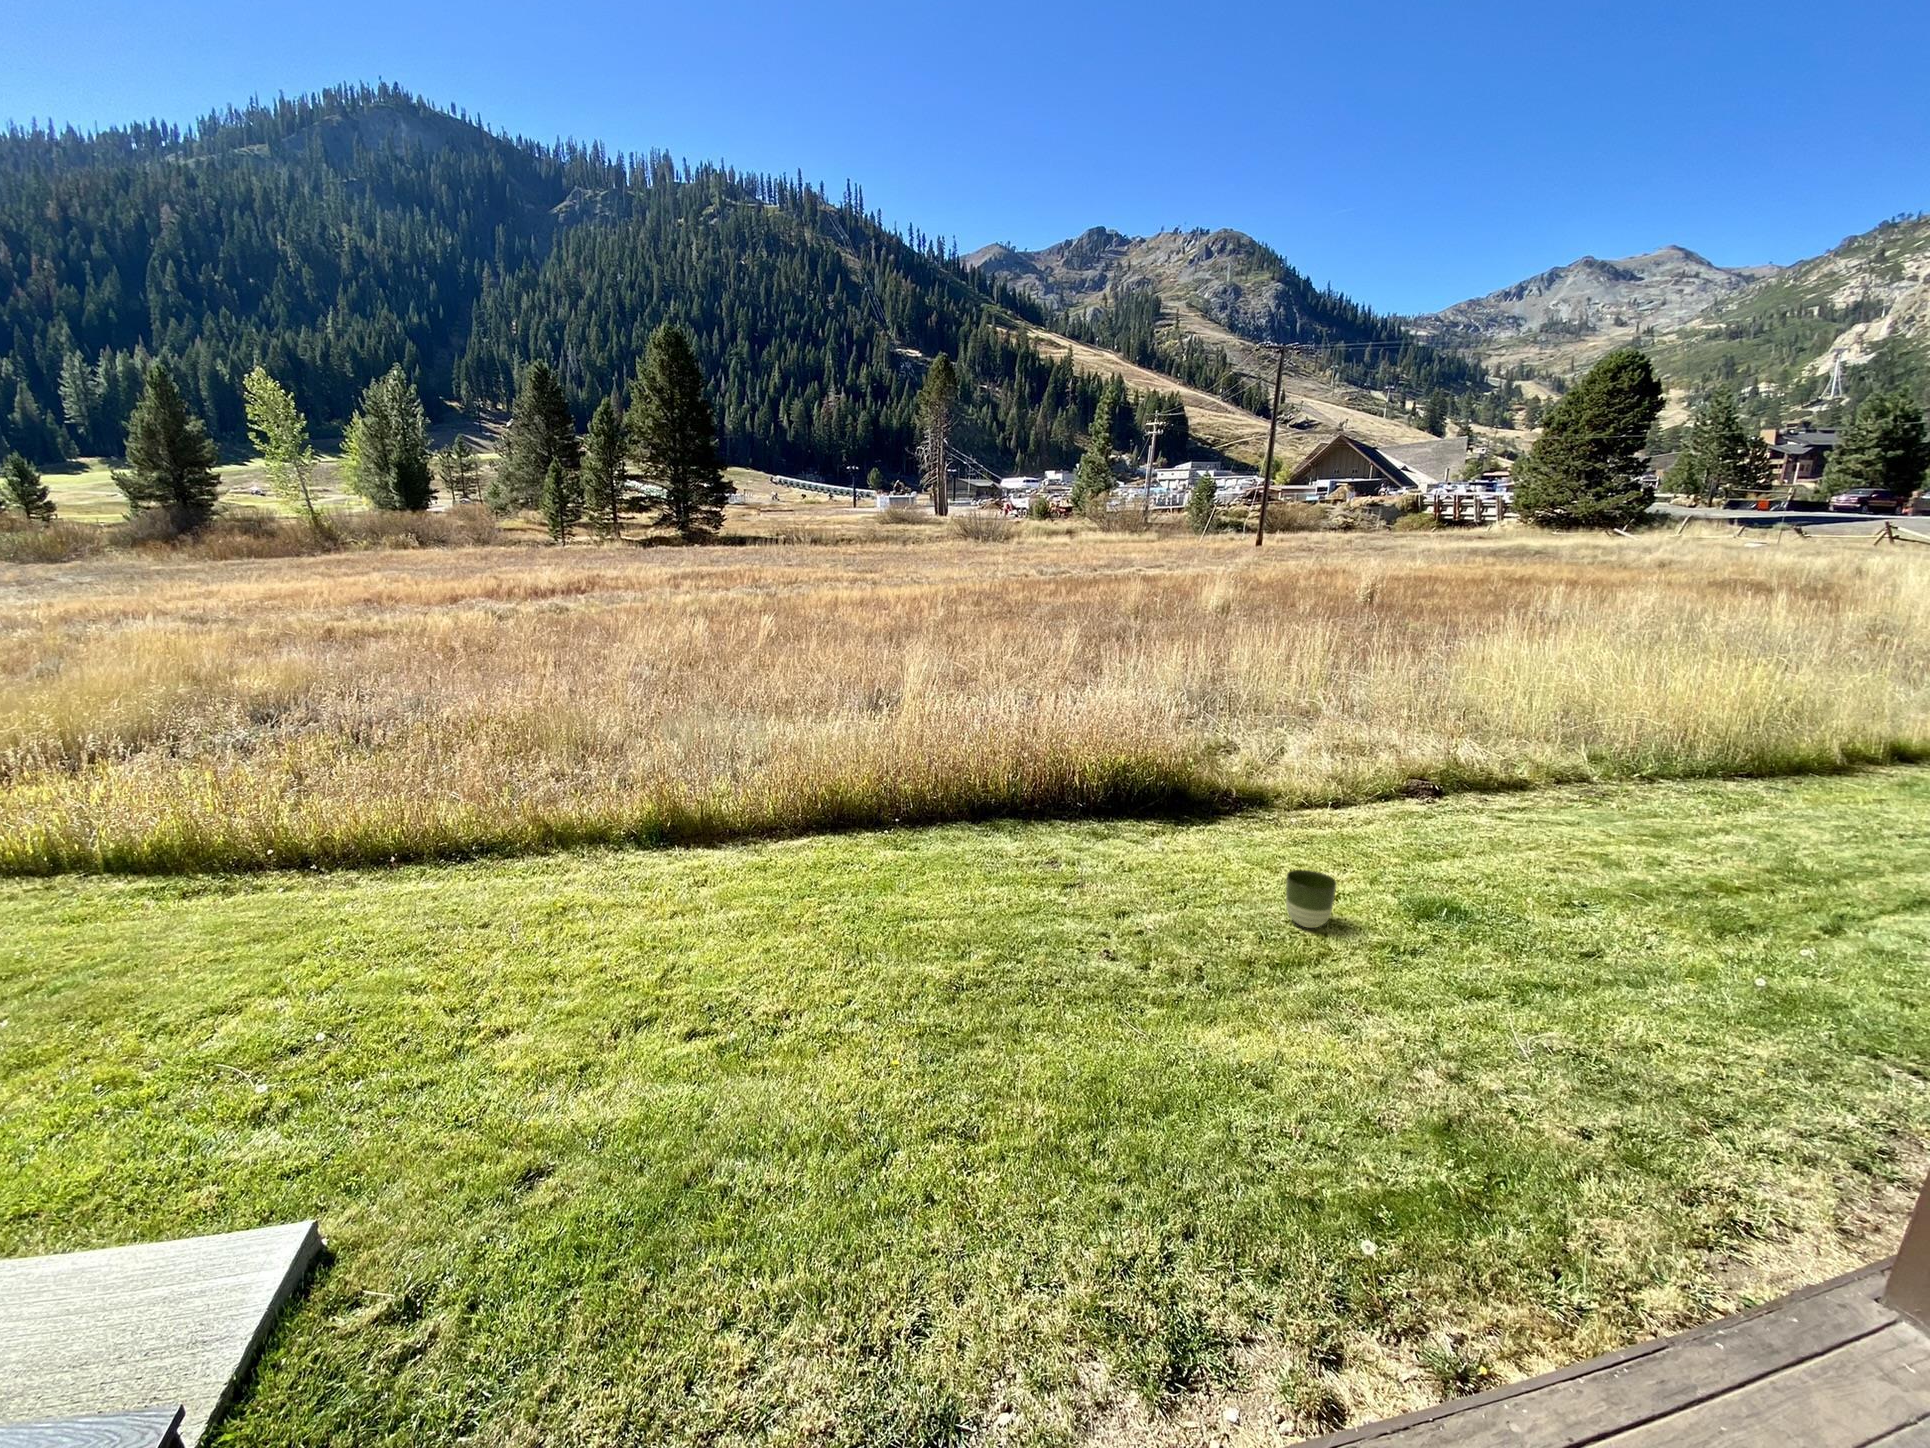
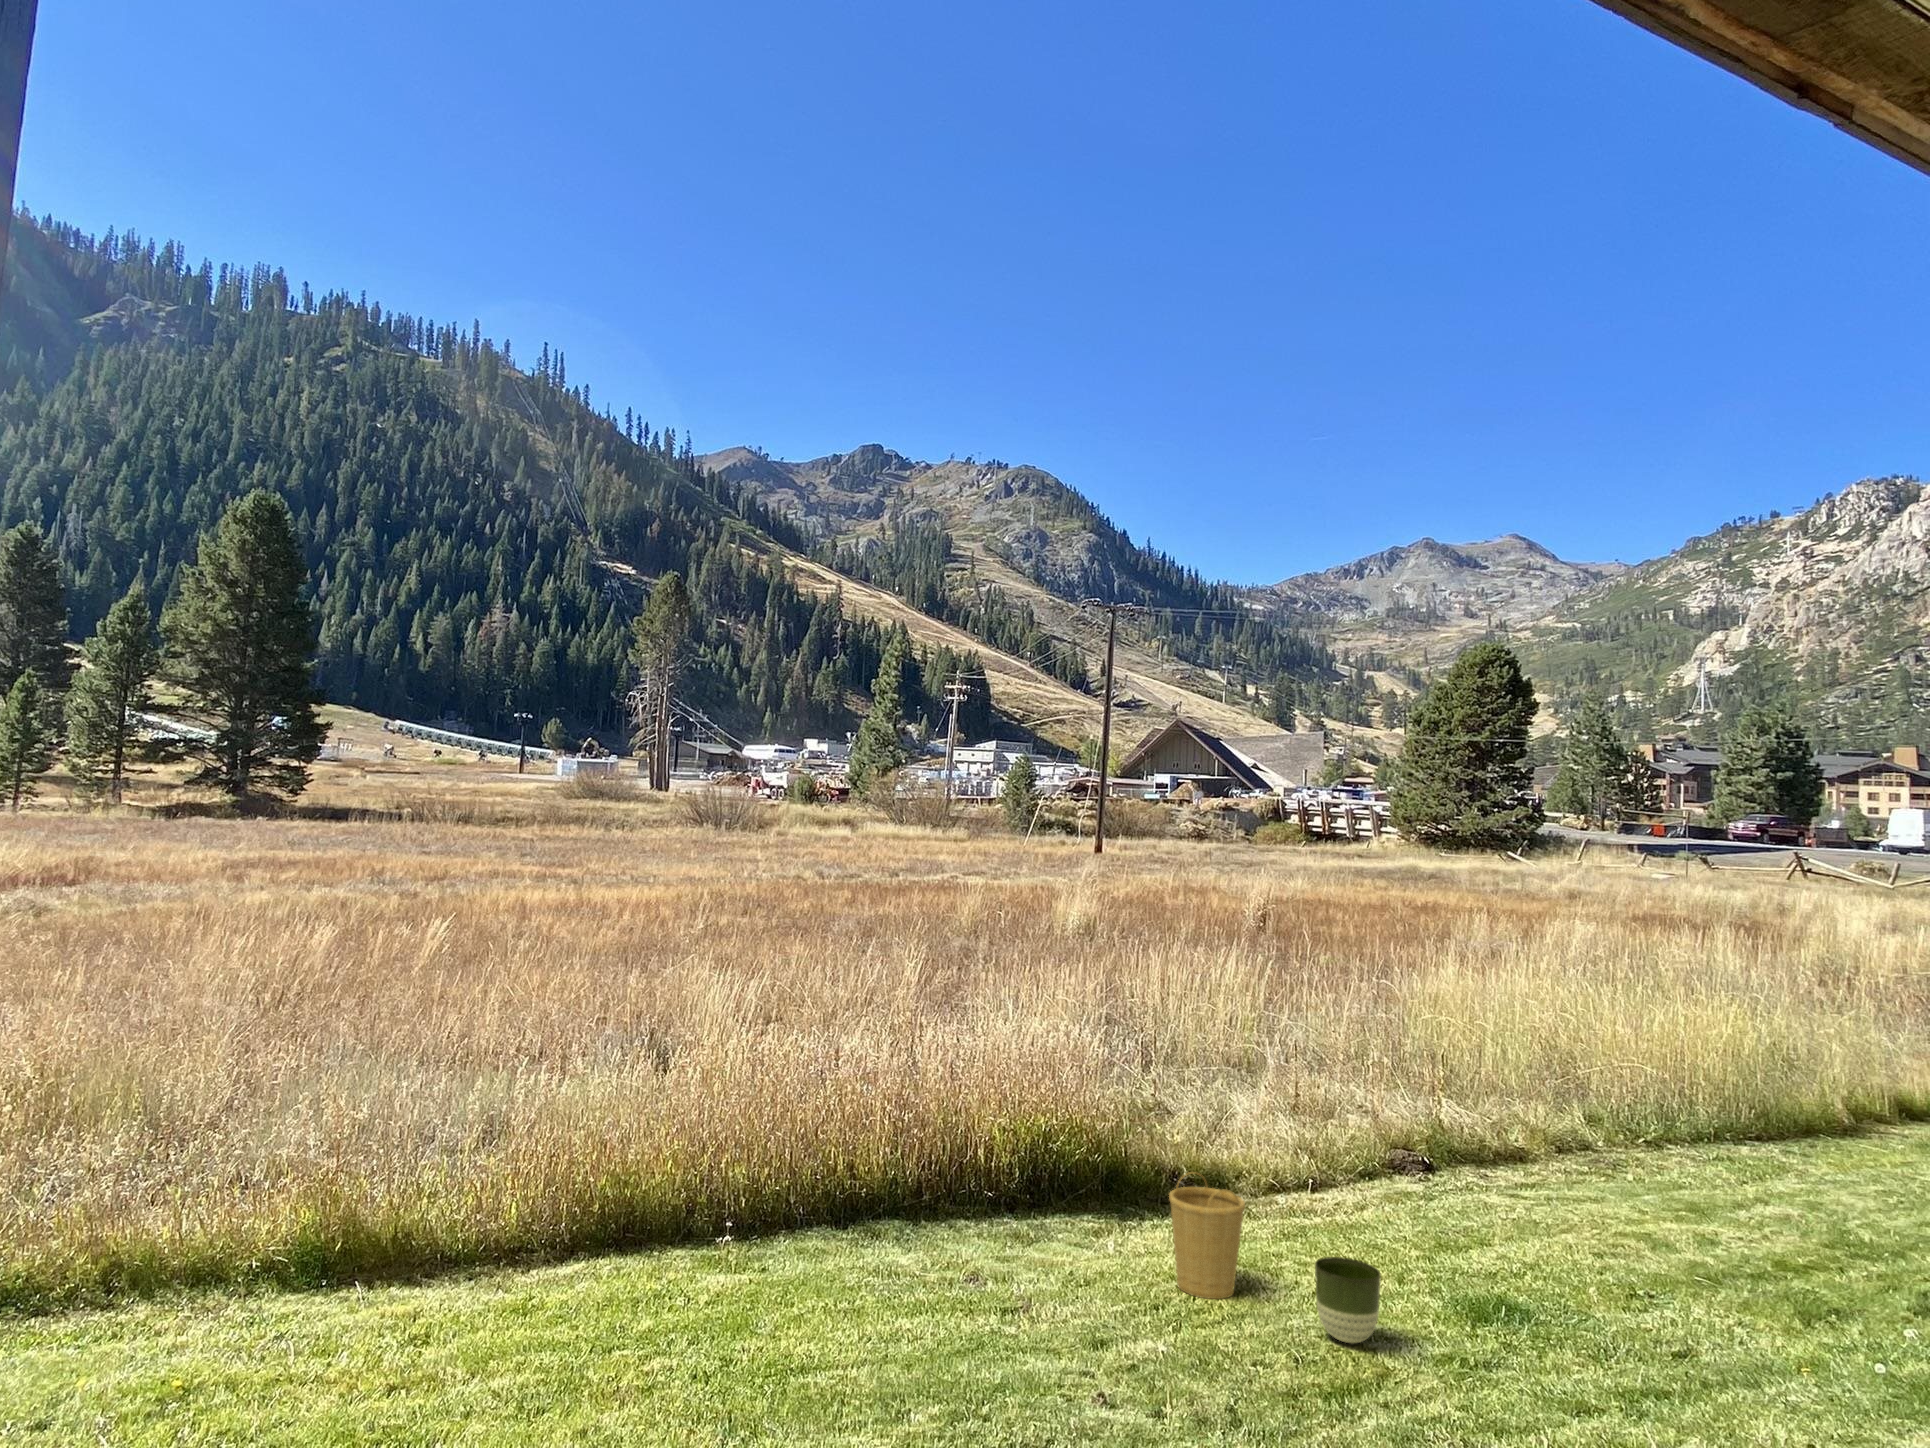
basket: none [1190,804,1246,889] -> present [1169,1172,1245,1299]

